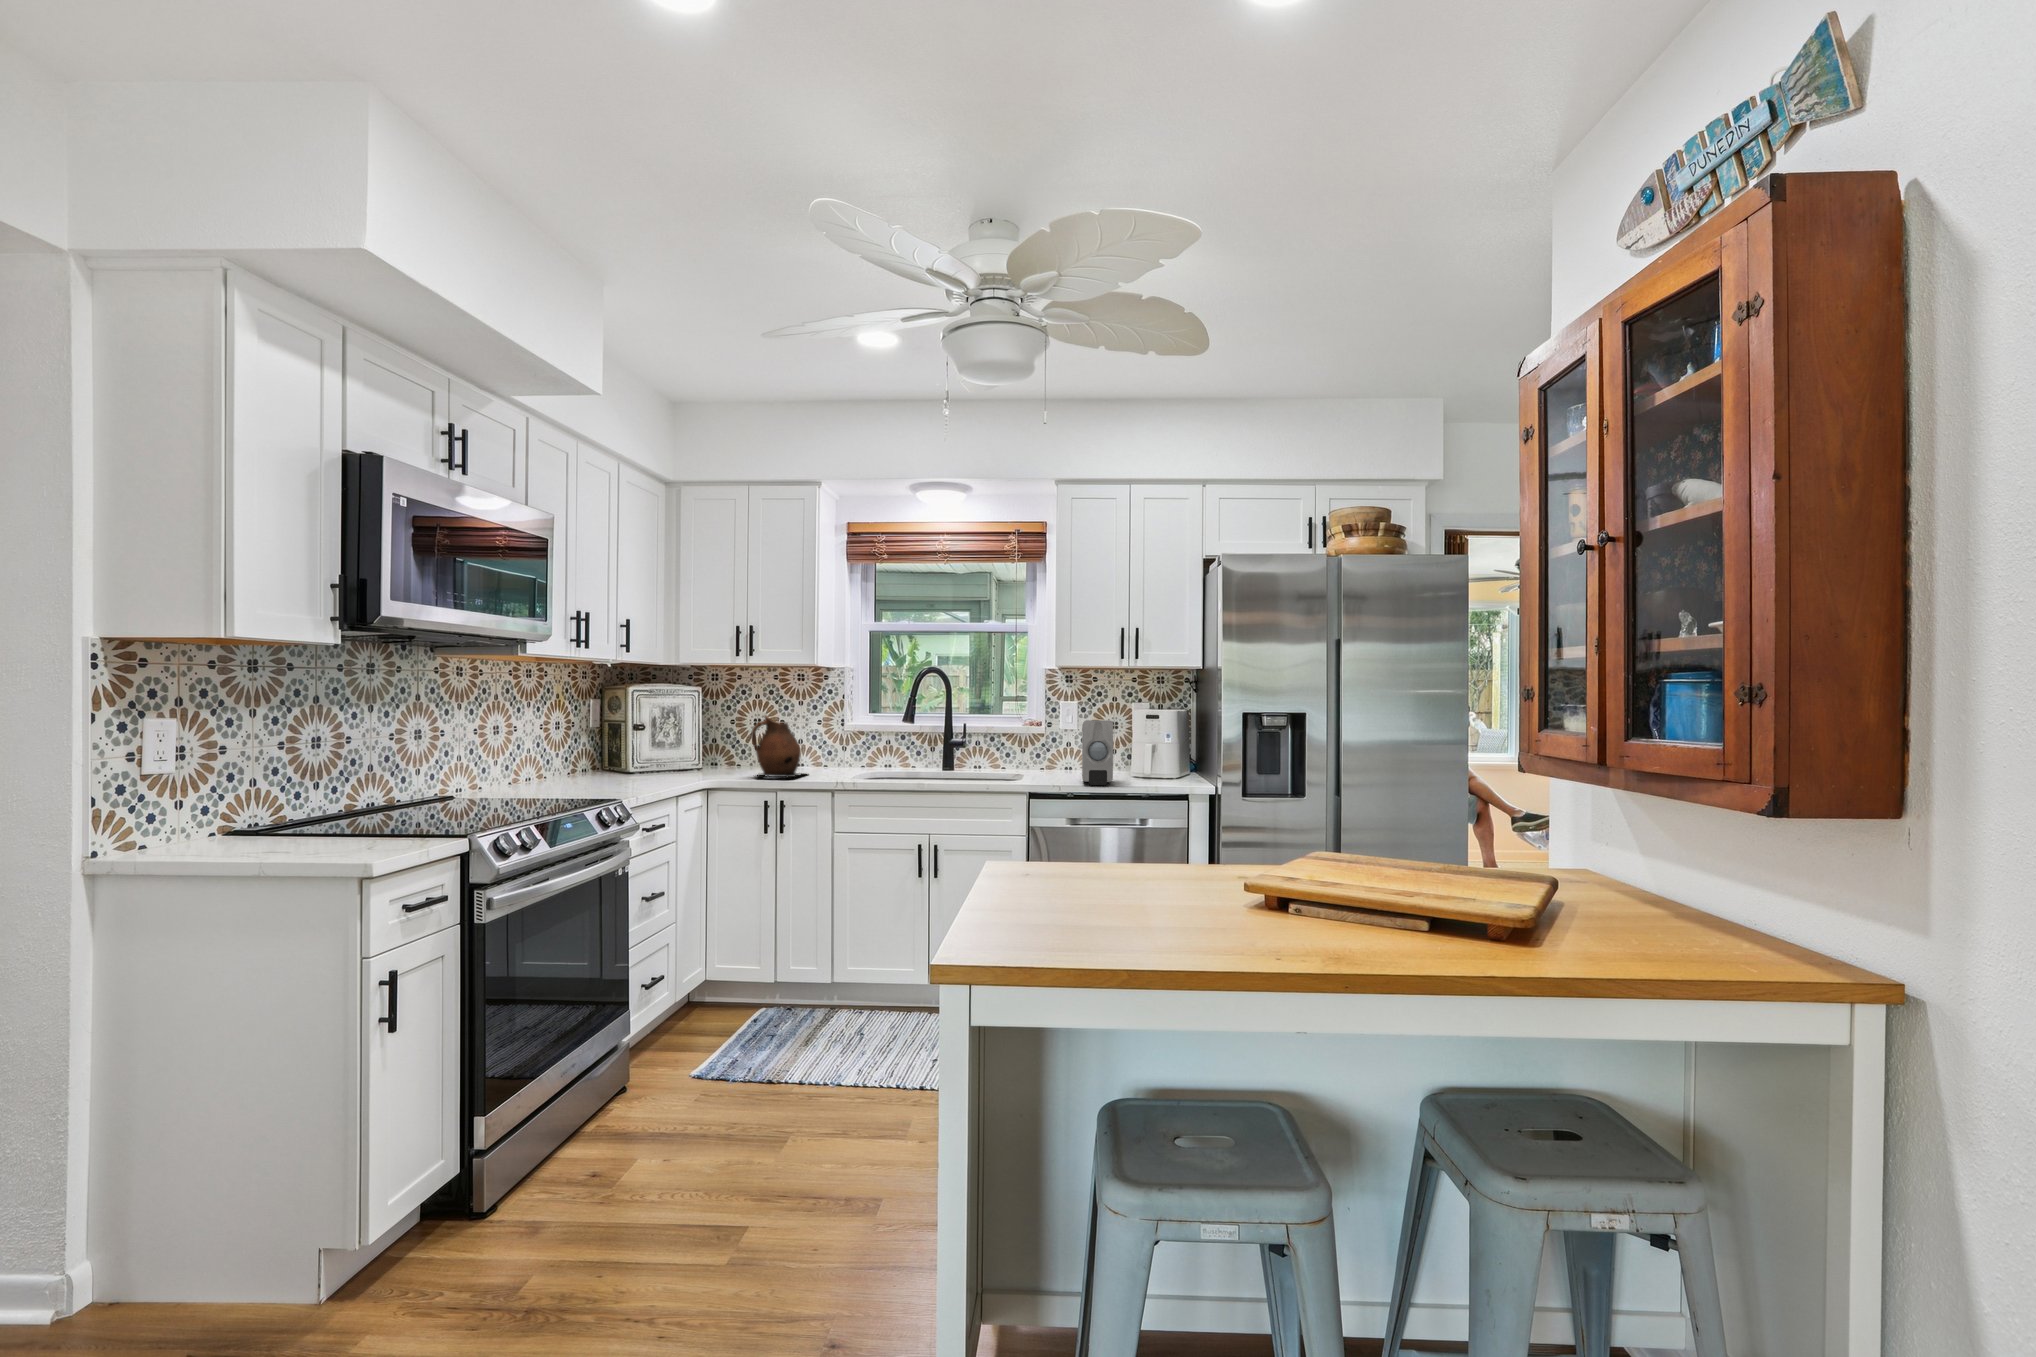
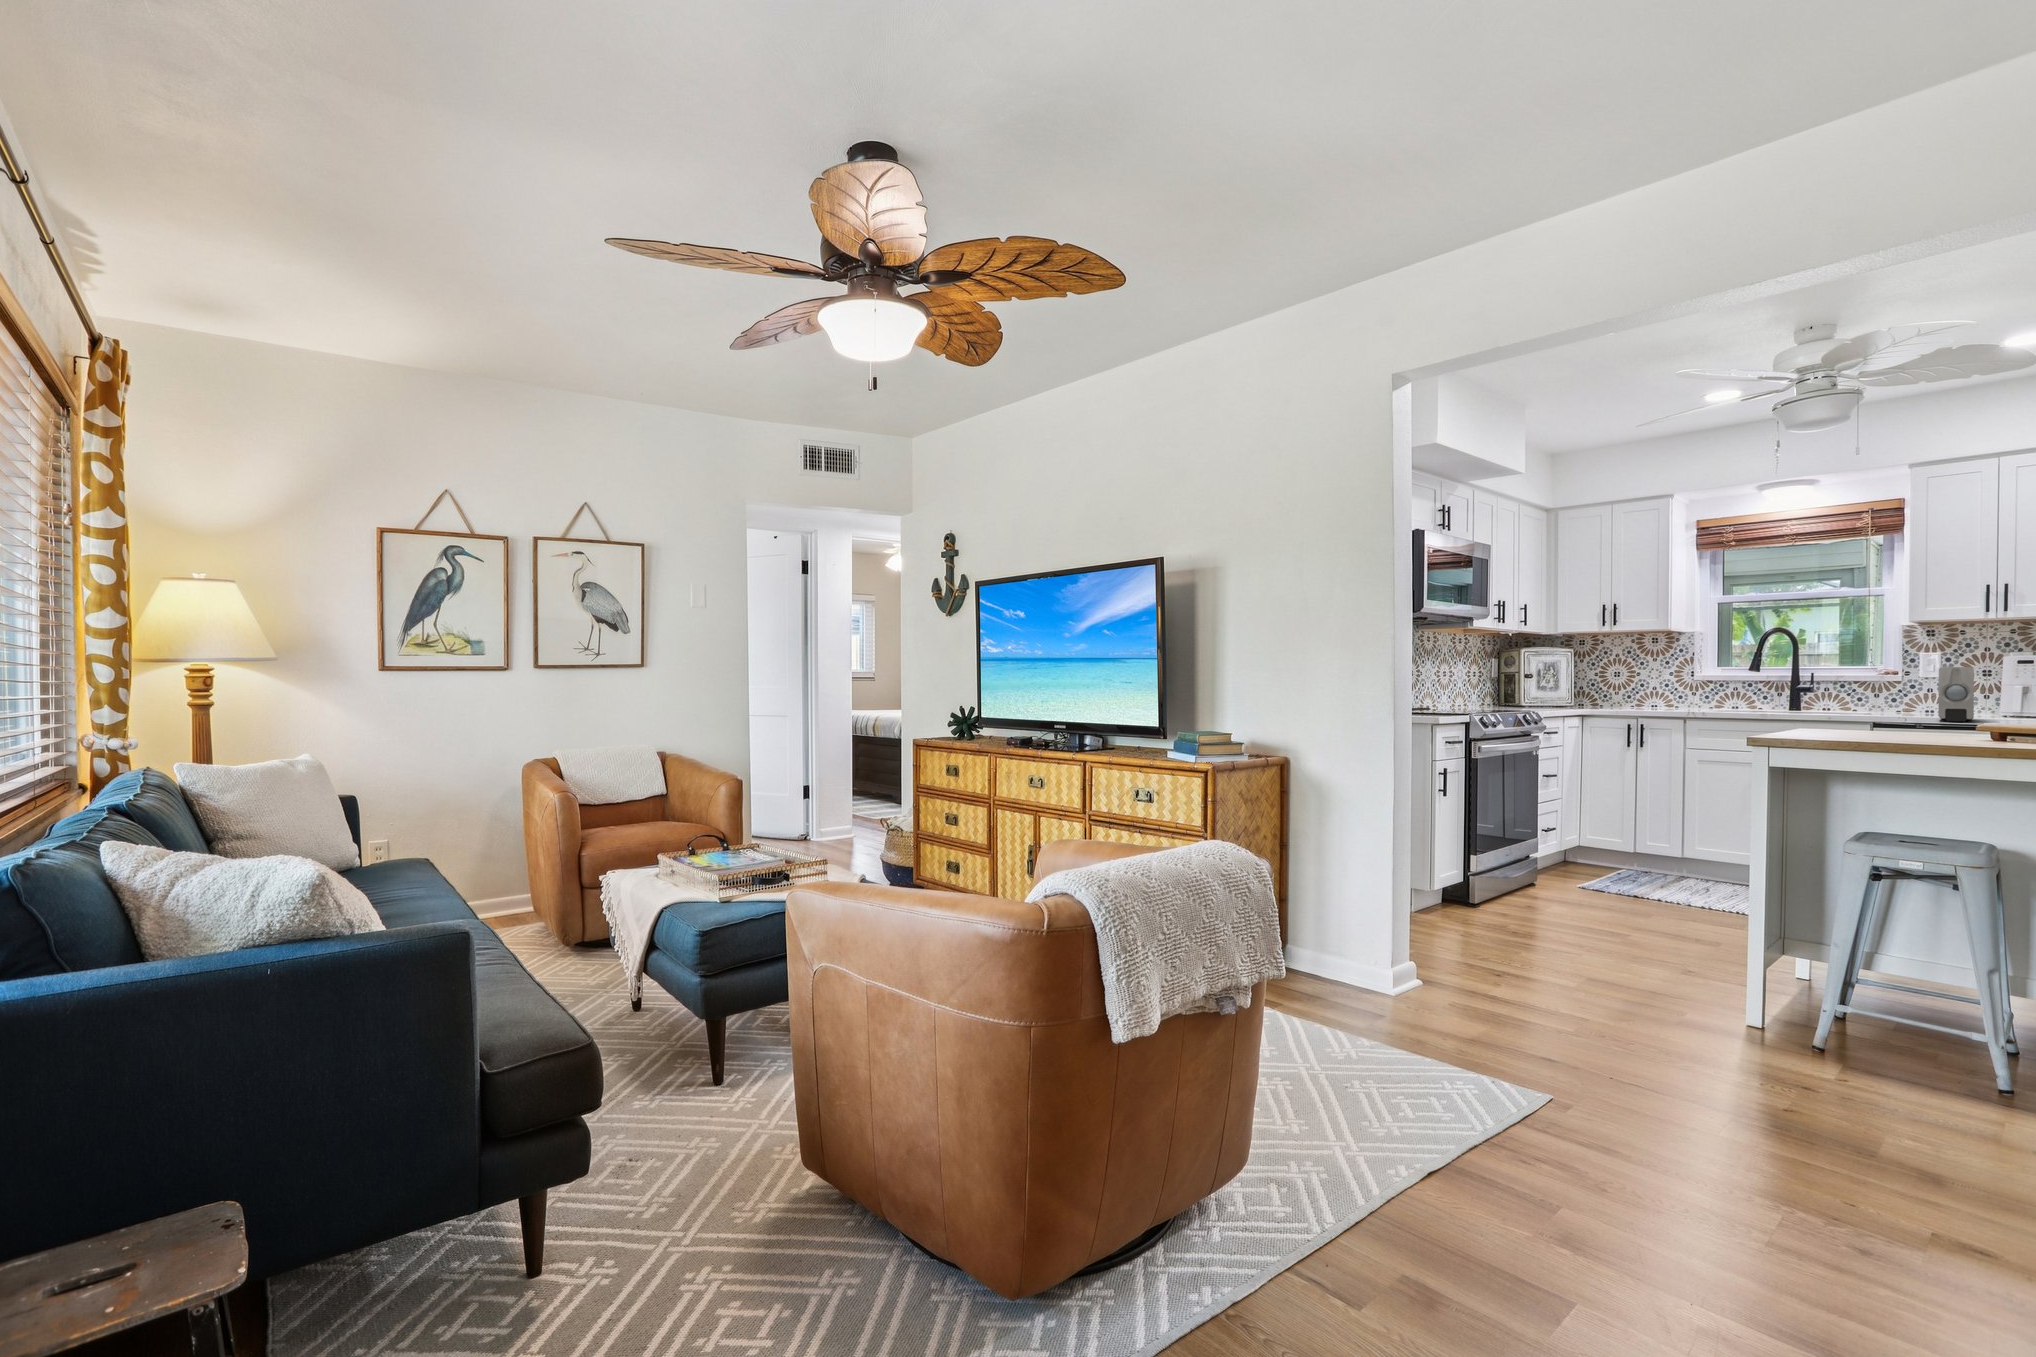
ceramic pitcher: present [751,716,804,777] -> none [1616,667,1664,711]

